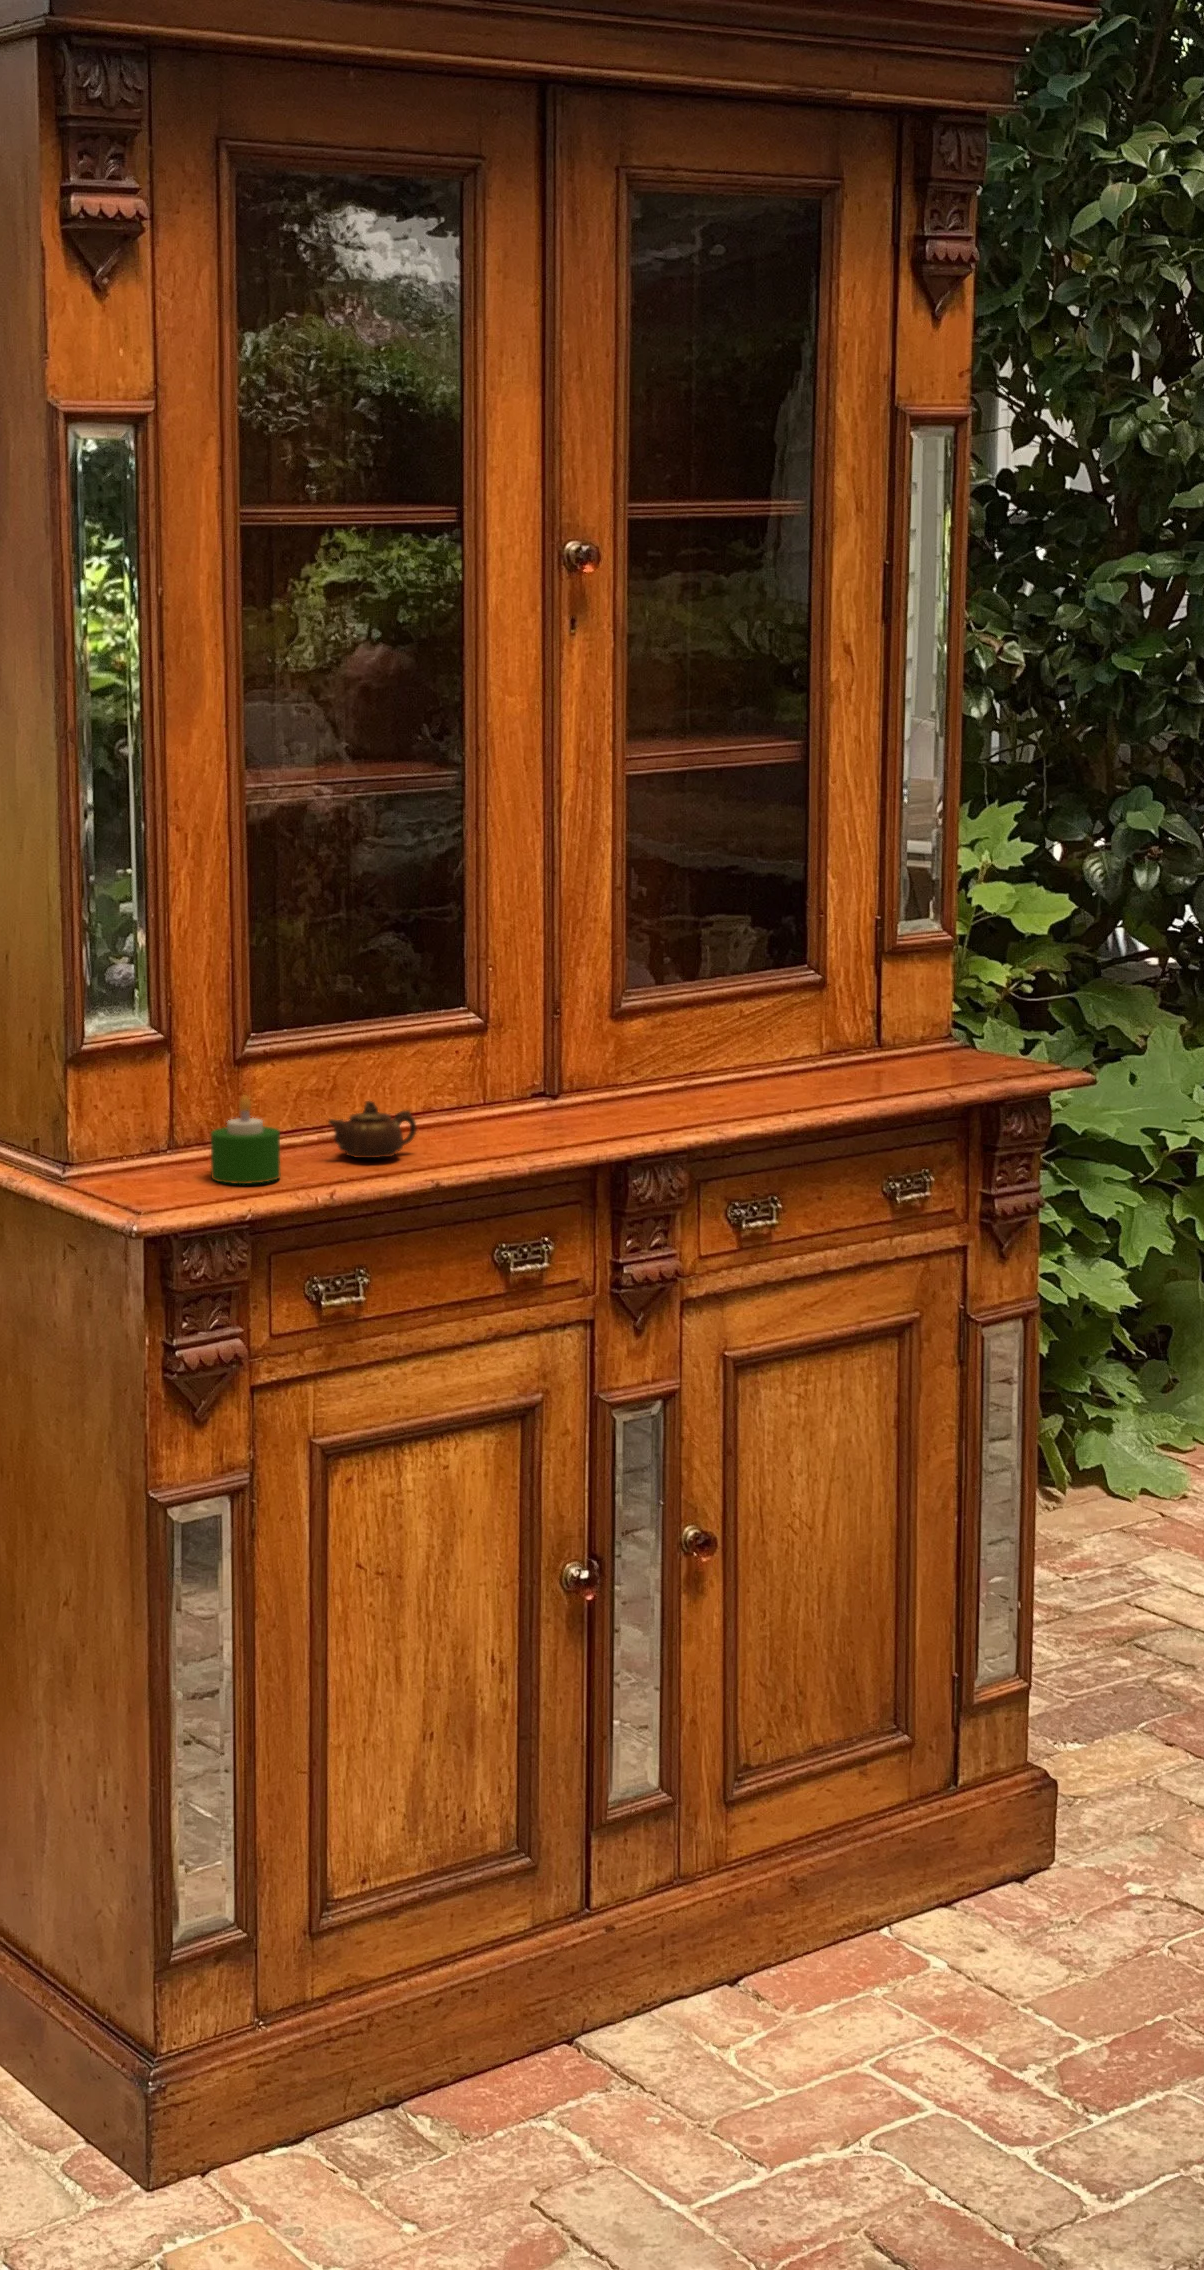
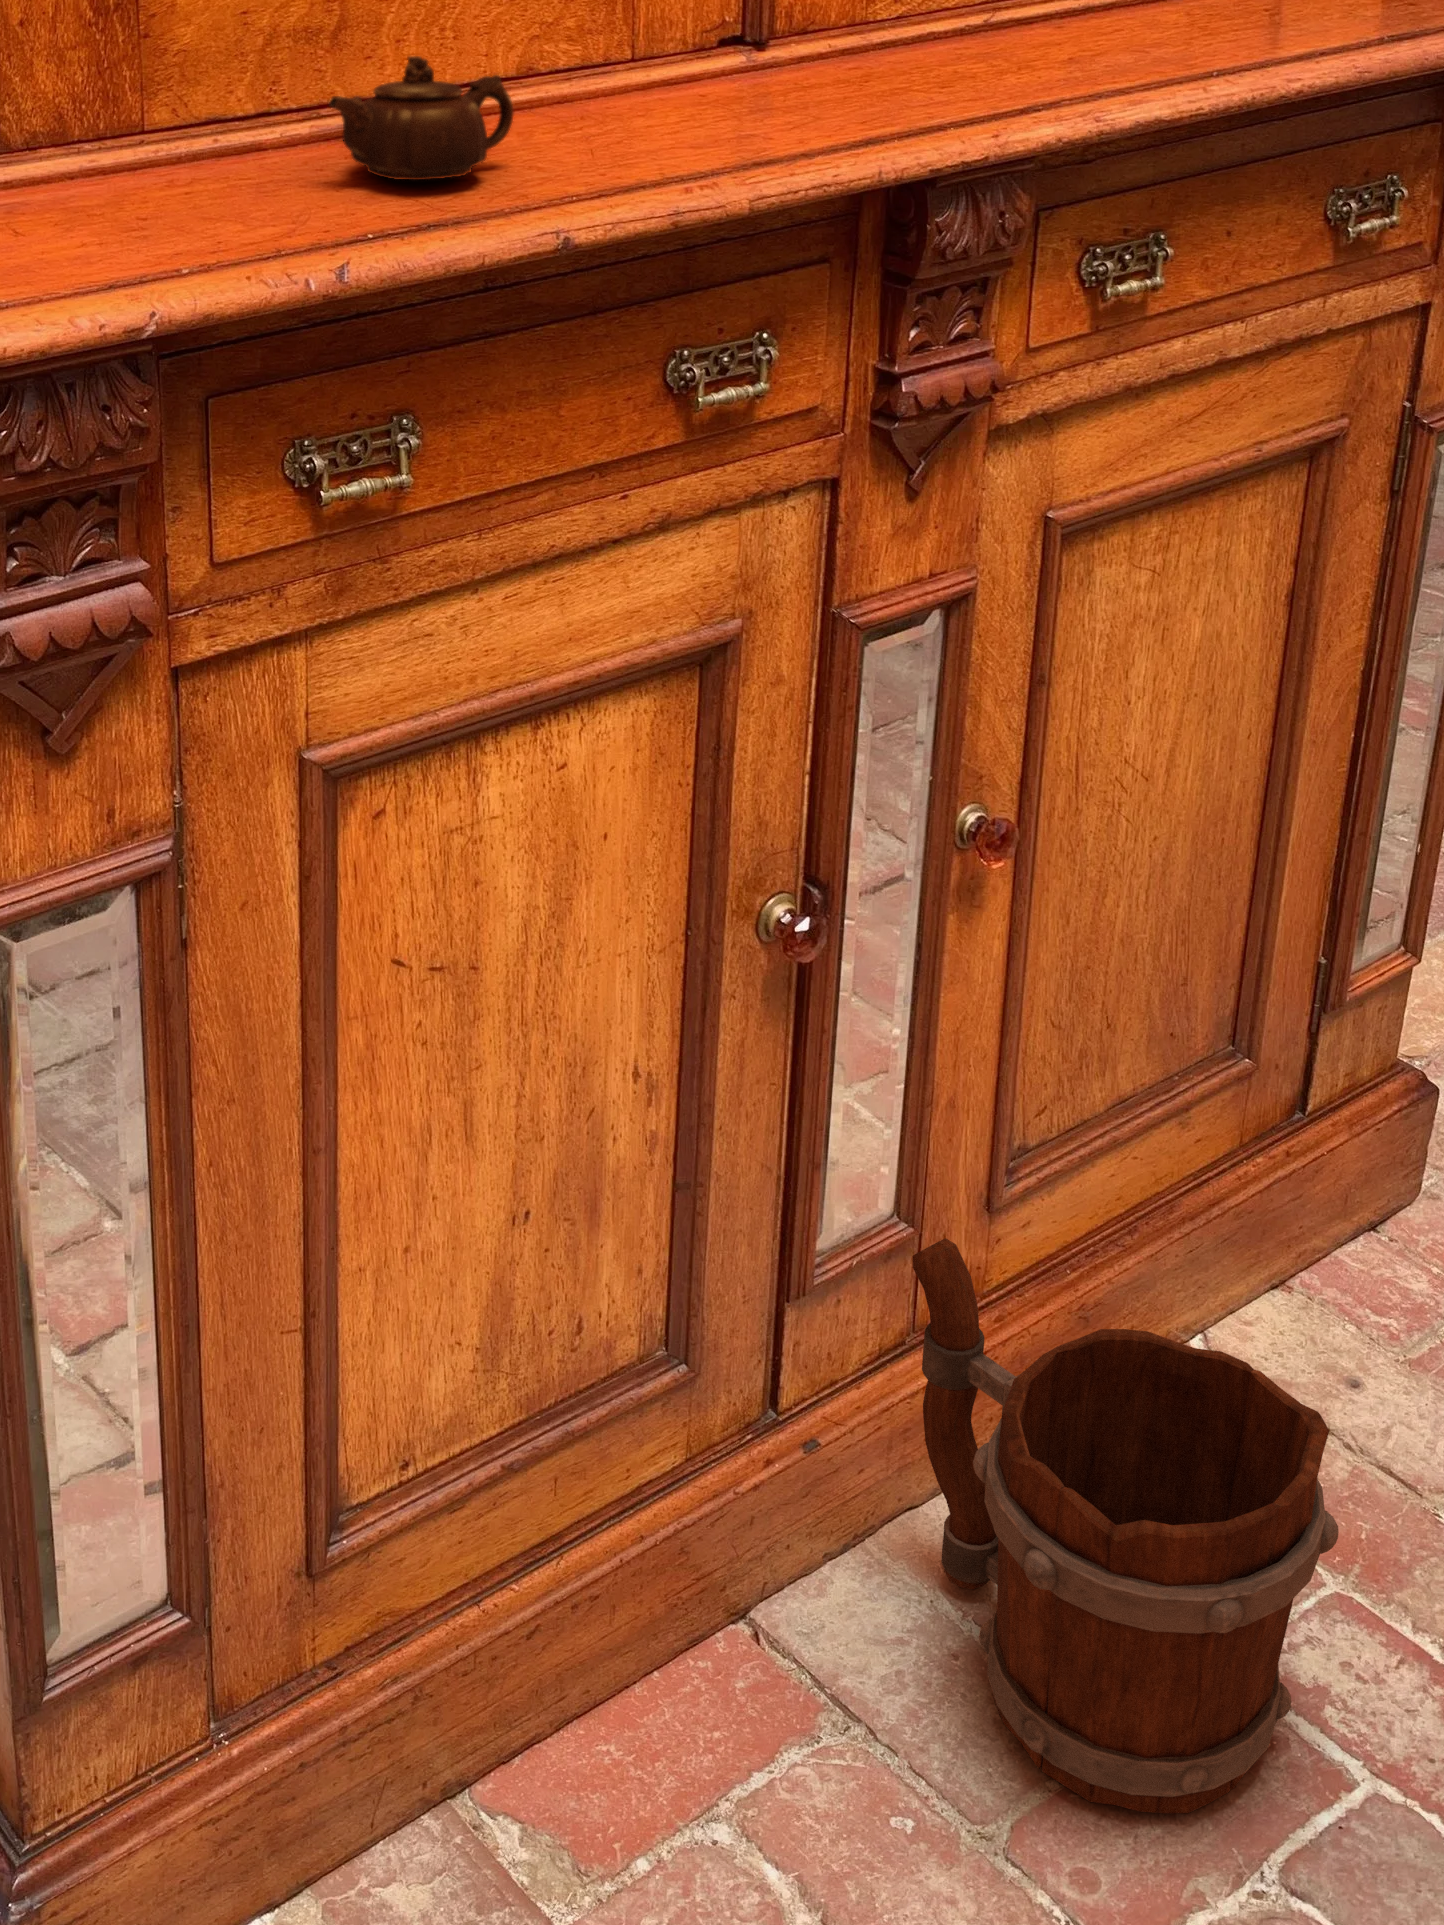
candle: present [211,1095,281,1184] -> none [69,46,227,248]
bucket: none [669,1796,900,2114] -> present [912,1238,1339,1813]

